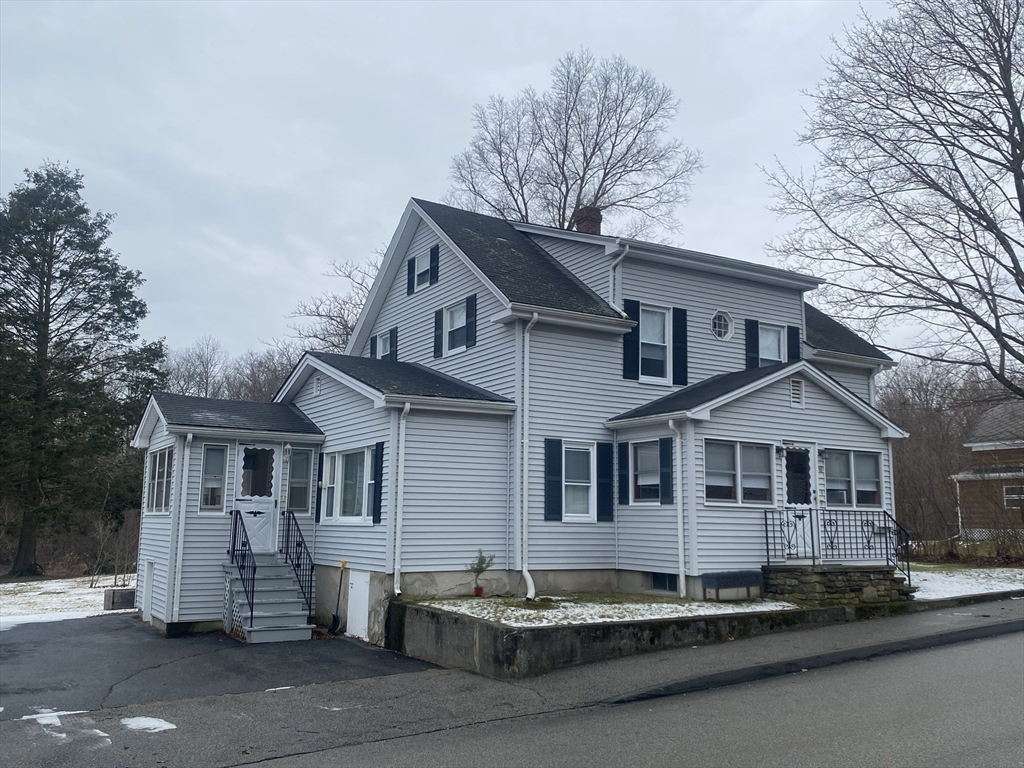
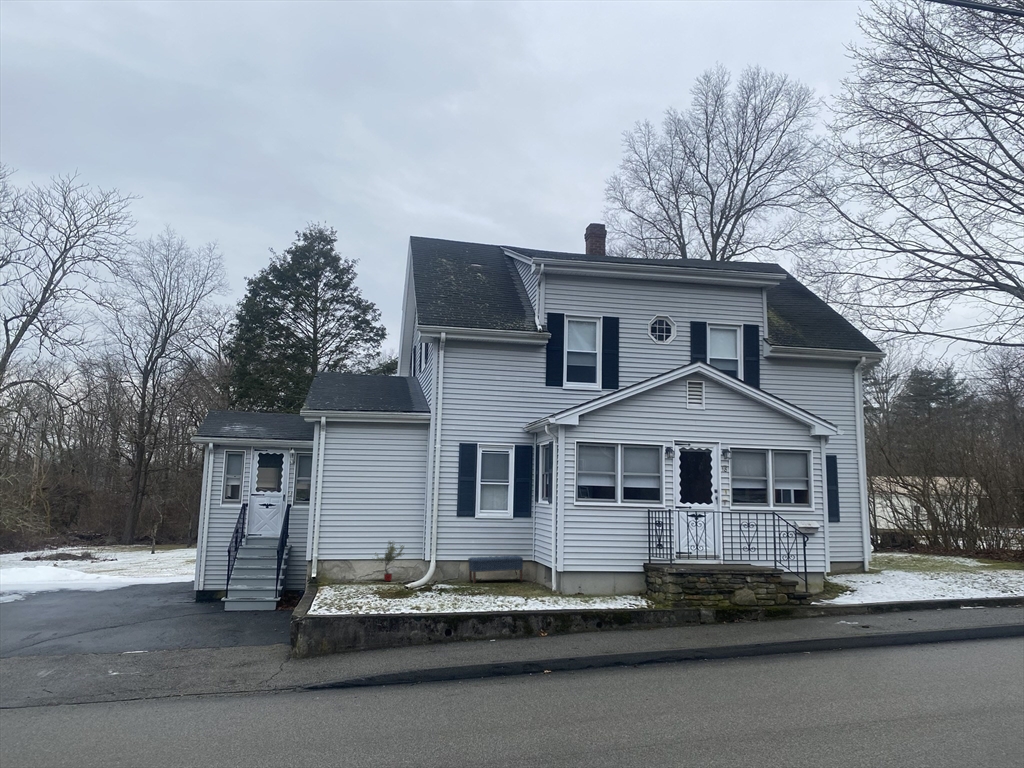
bench: present [701,570,764,603] -> present [468,556,523,583]

